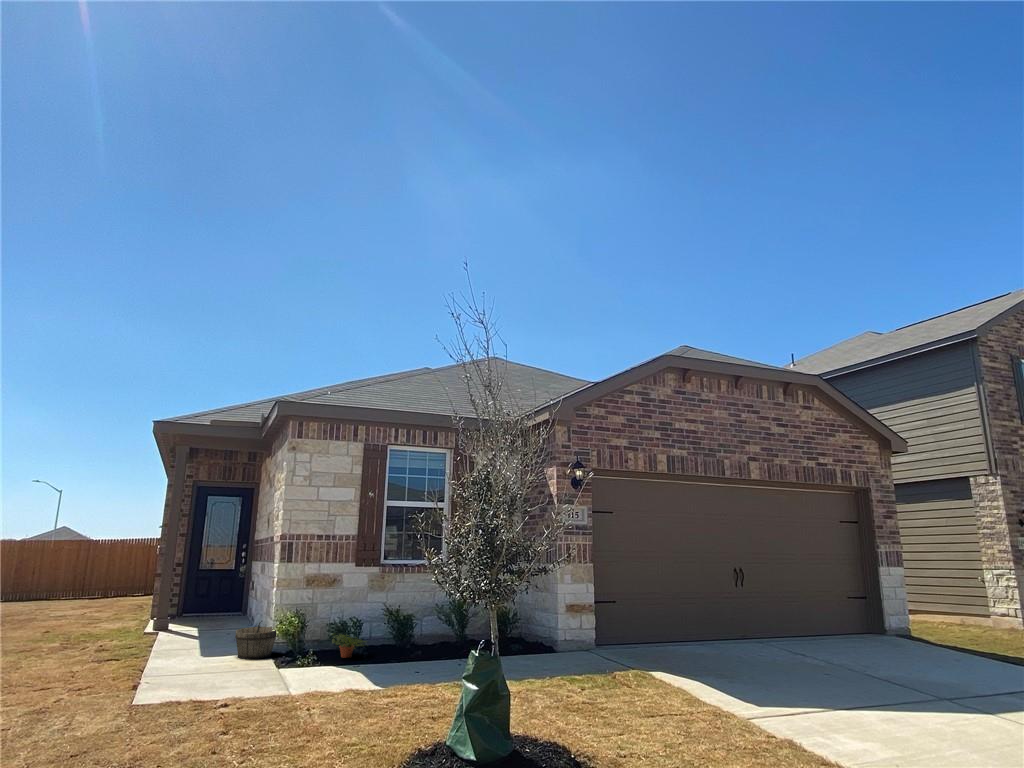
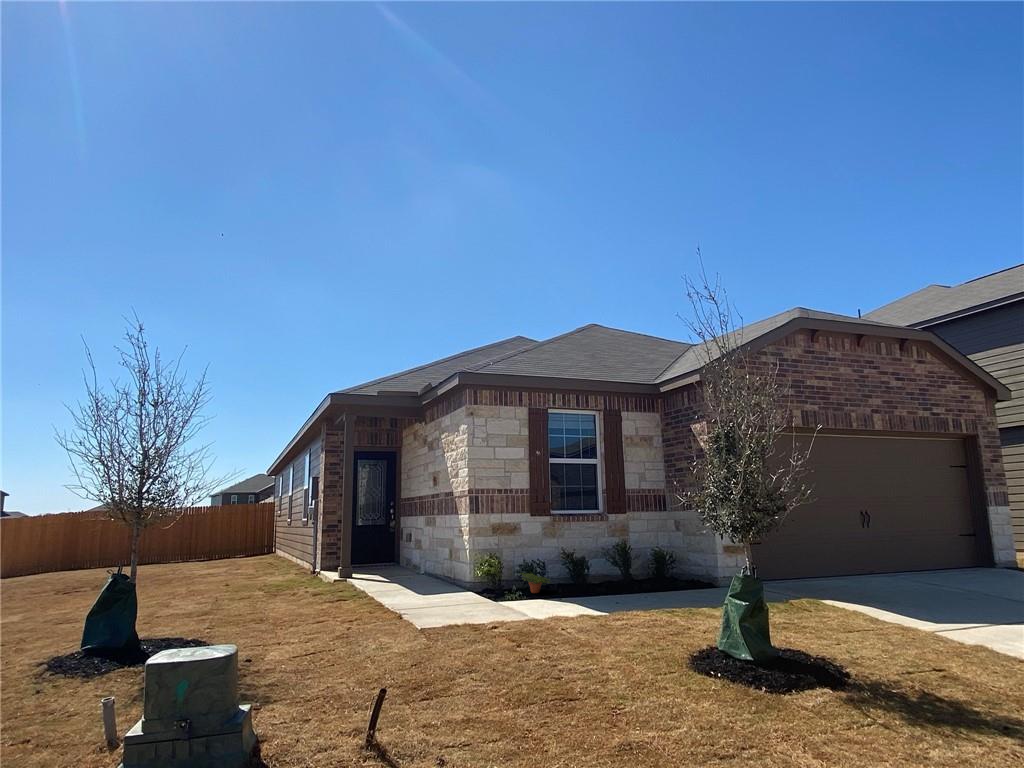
wooden bucket: present [235,621,276,659] -> none [438,563,474,595]

